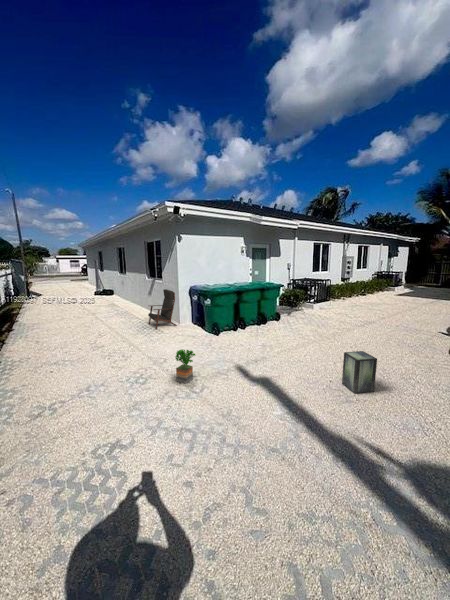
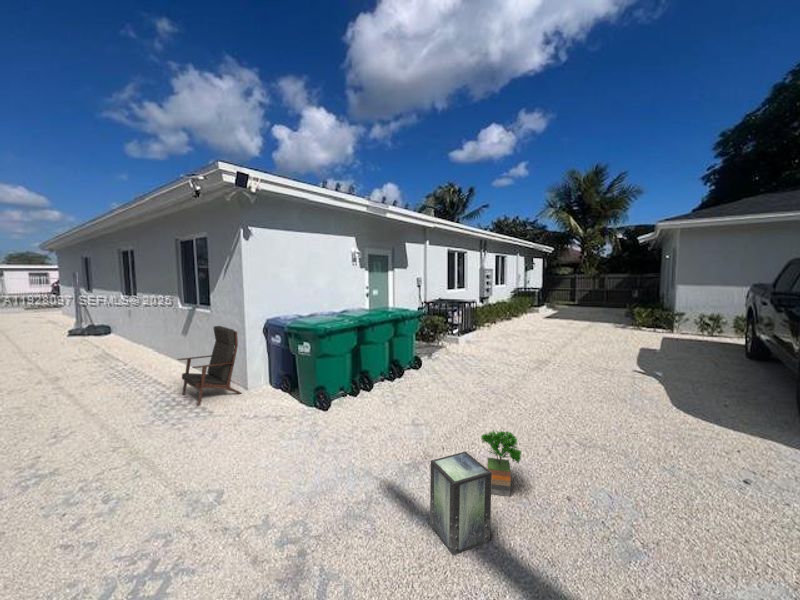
potted tree: present [176,350,195,384] -> present [481,431,521,496]
storage box: present [342,351,377,394] -> present [430,452,492,556]

